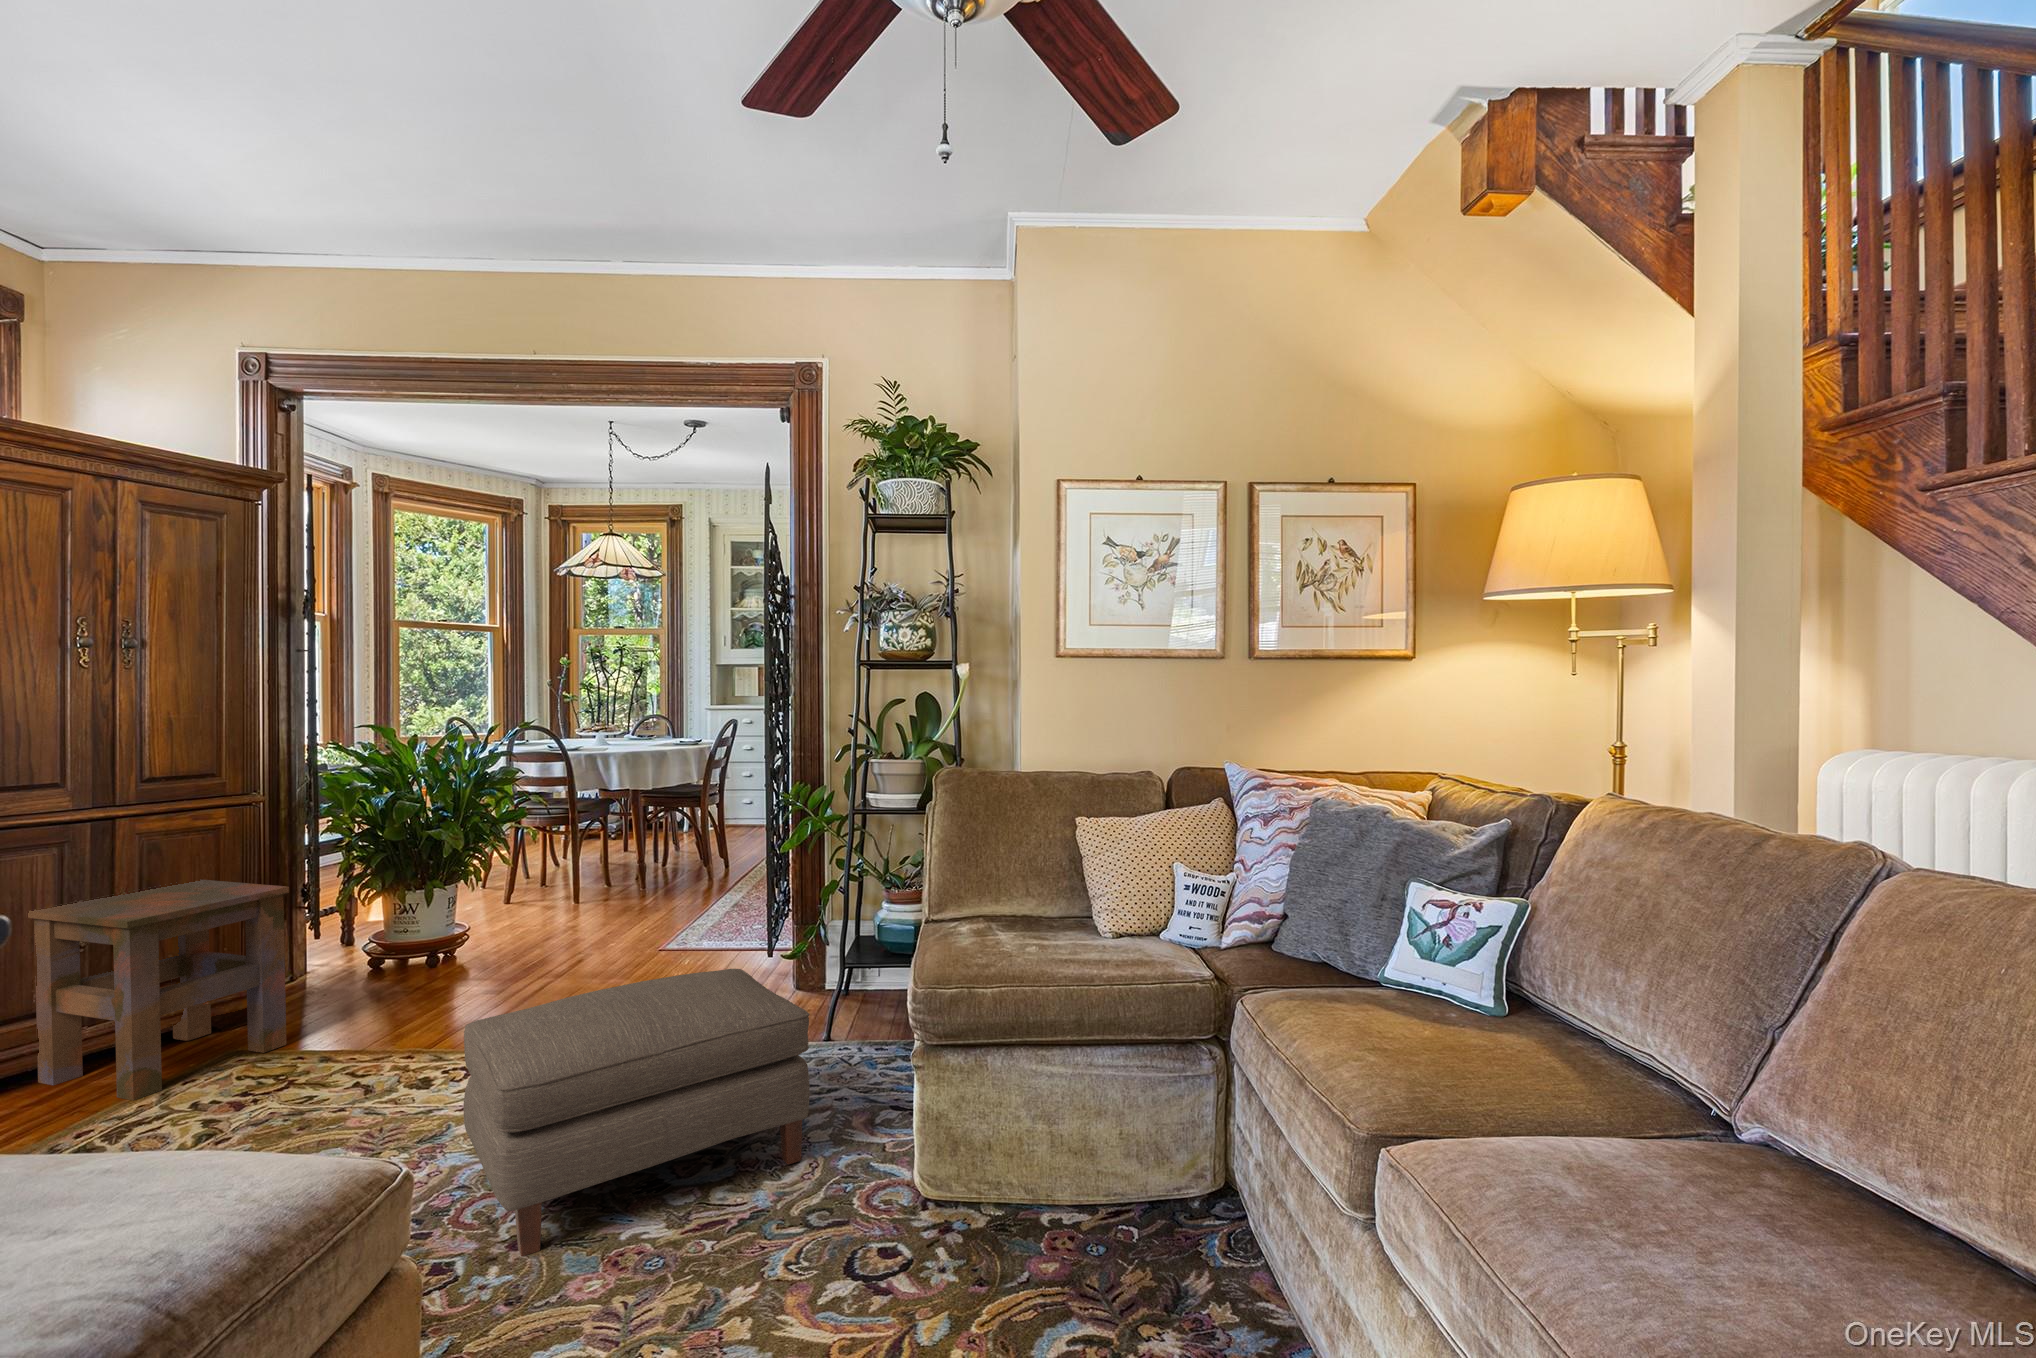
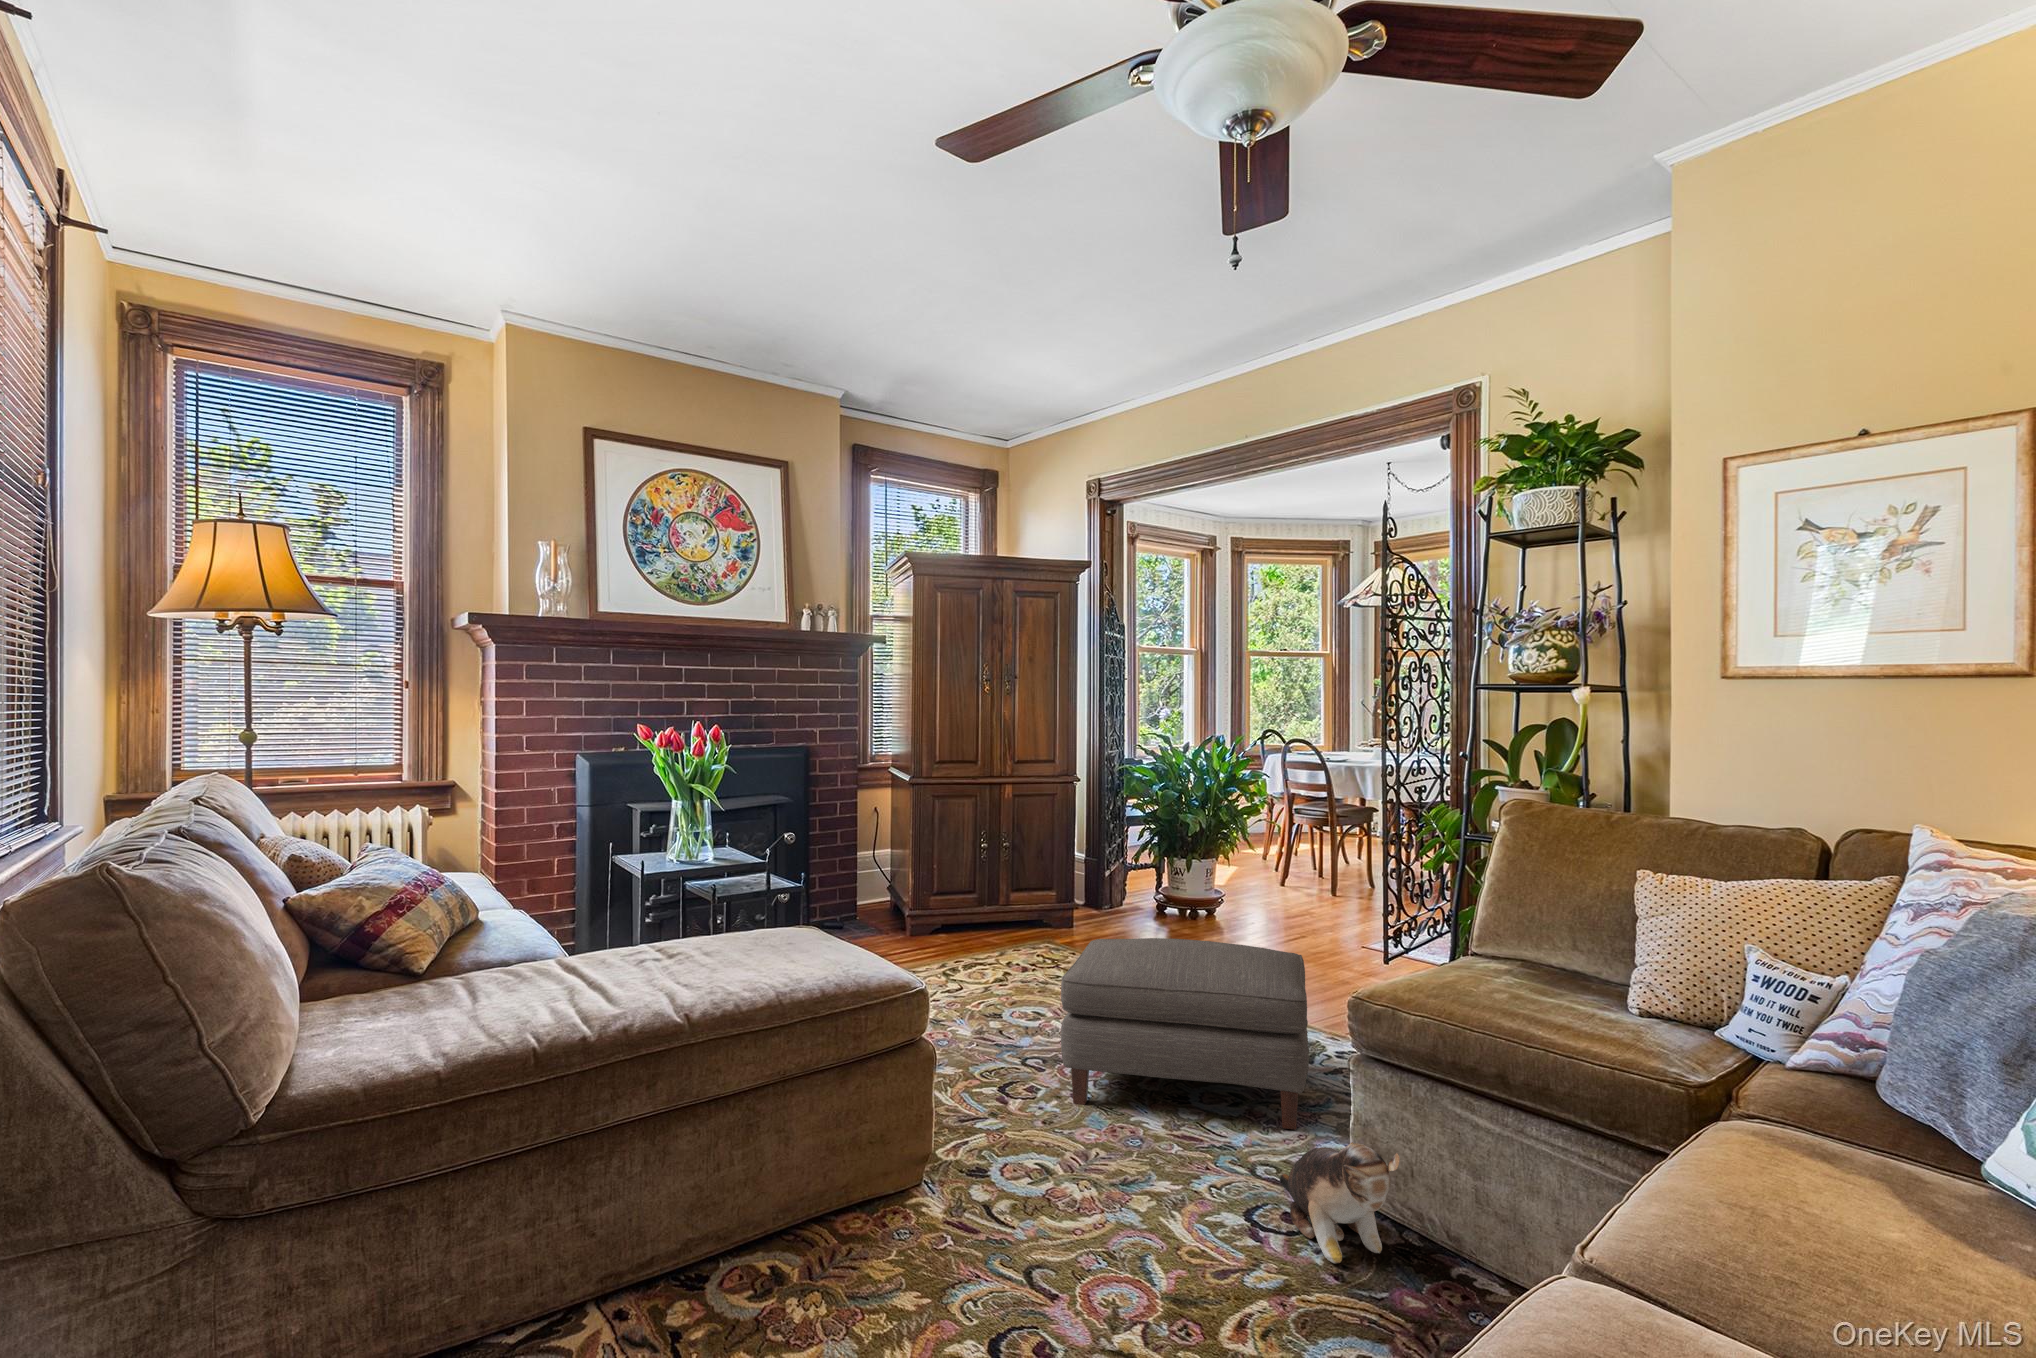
side table: present [28,880,289,1100] -> none [962,824,1077,951]
plush toy: none [845,1131,1034,1272] -> present [1280,1142,1400,1263]

